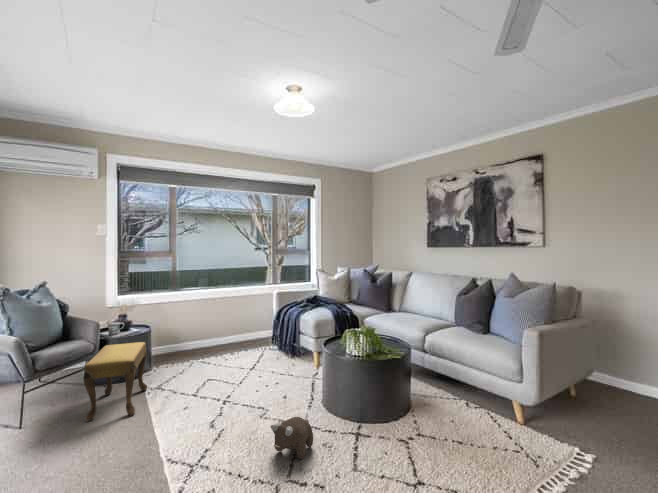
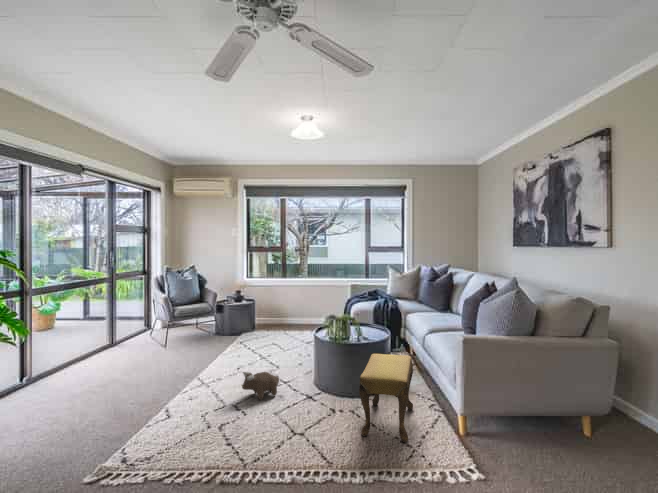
footstool: present [83,342,147,421] -> present [359,354,413,443]

